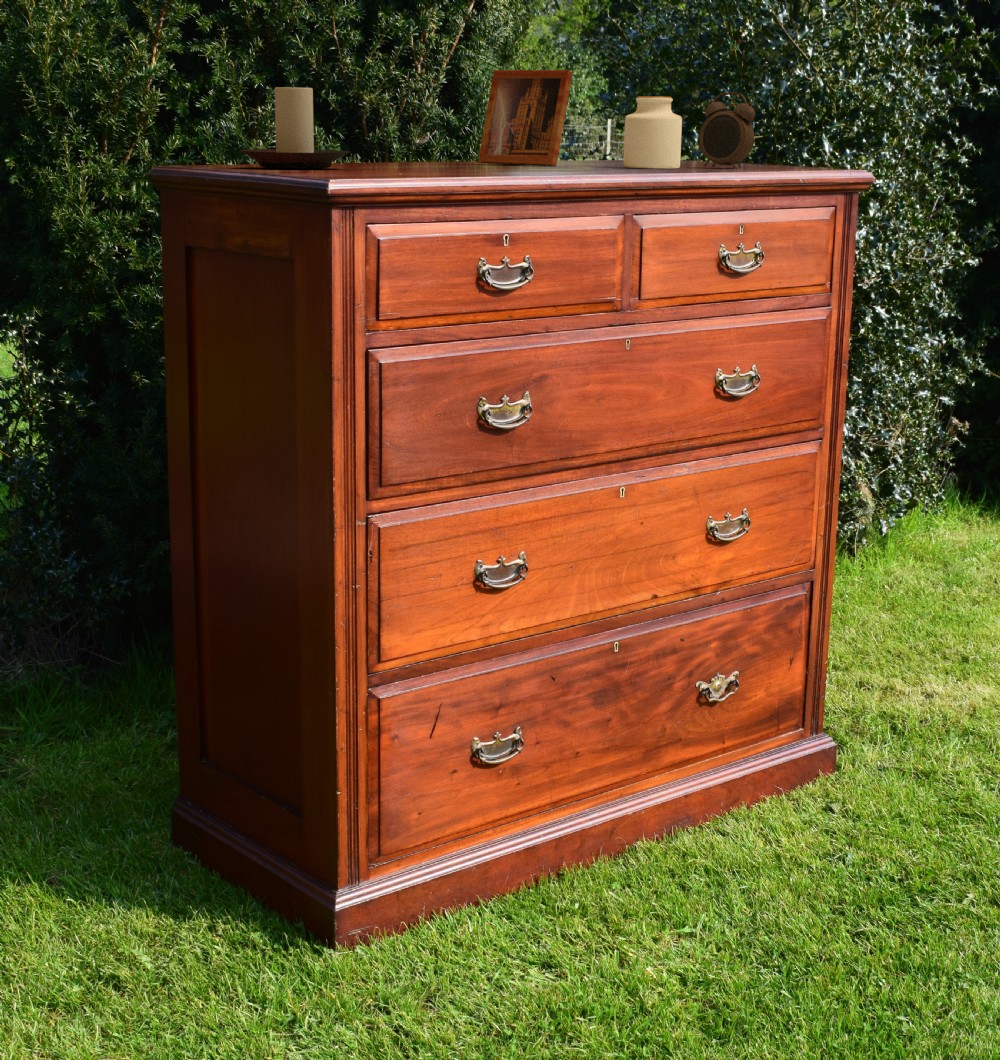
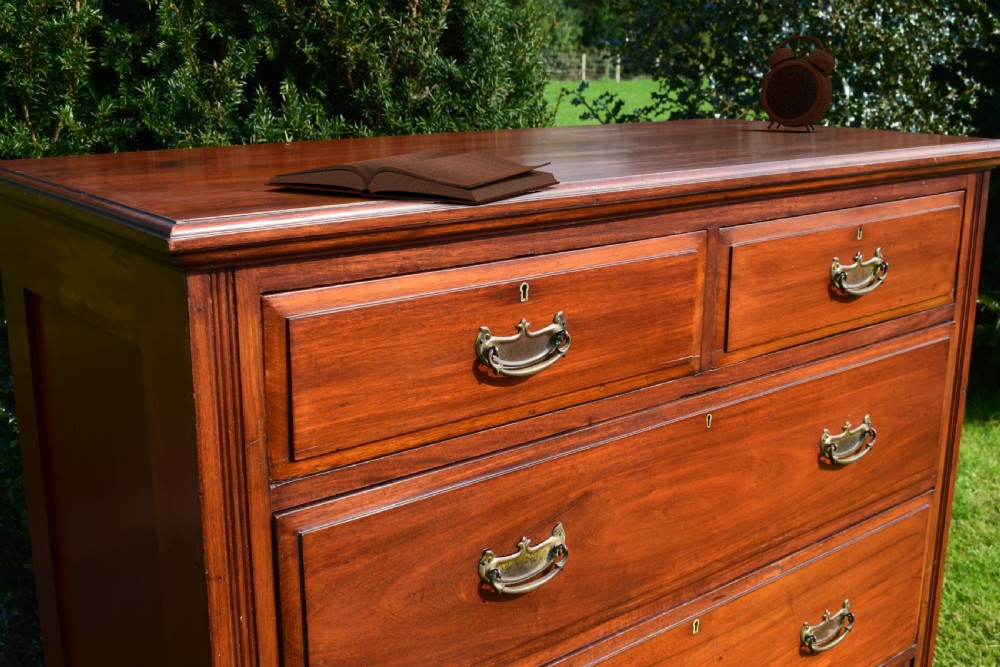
picture frame: present [478,70,573,166] -> none [484,10,602,133]
candle holder: present [240,82,350,169] -> none [120,30,290,161]
jar: present [623,96,682,169] -> none [669,43,747,137]
hardback book: none [359,156,528,177] -> present [264,150,560,204]

